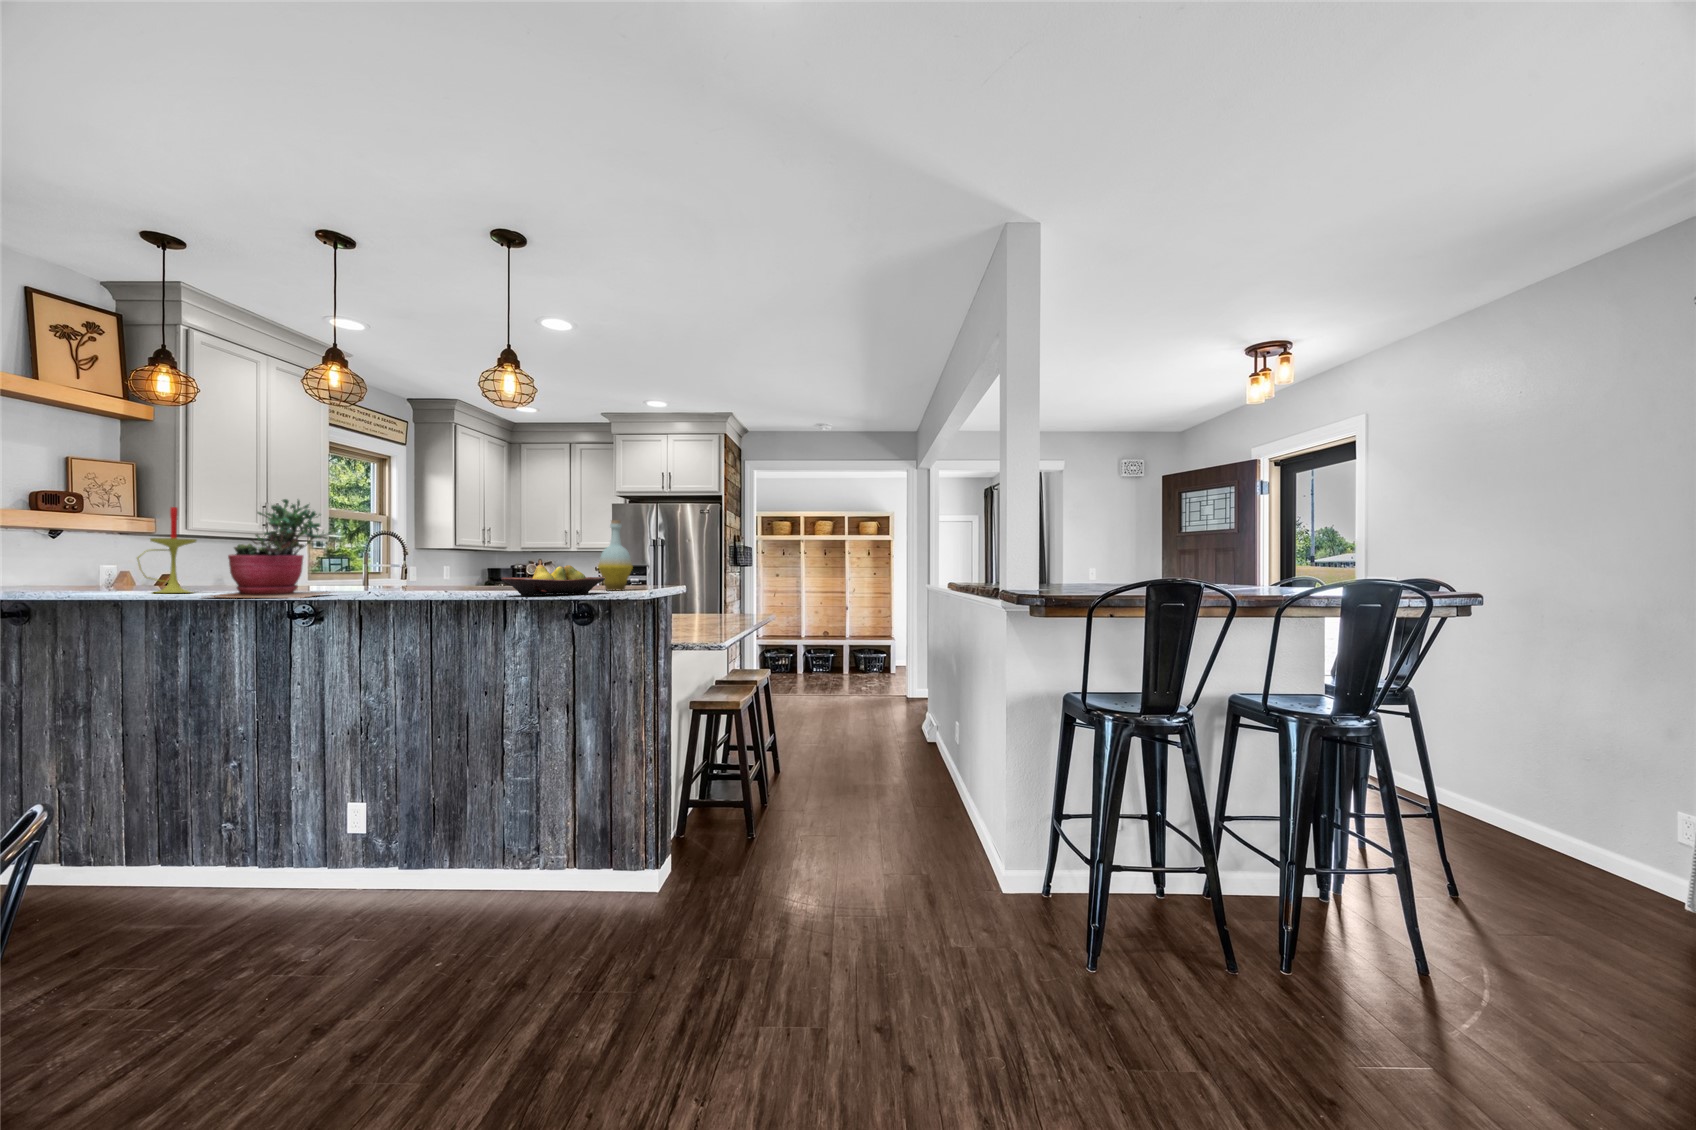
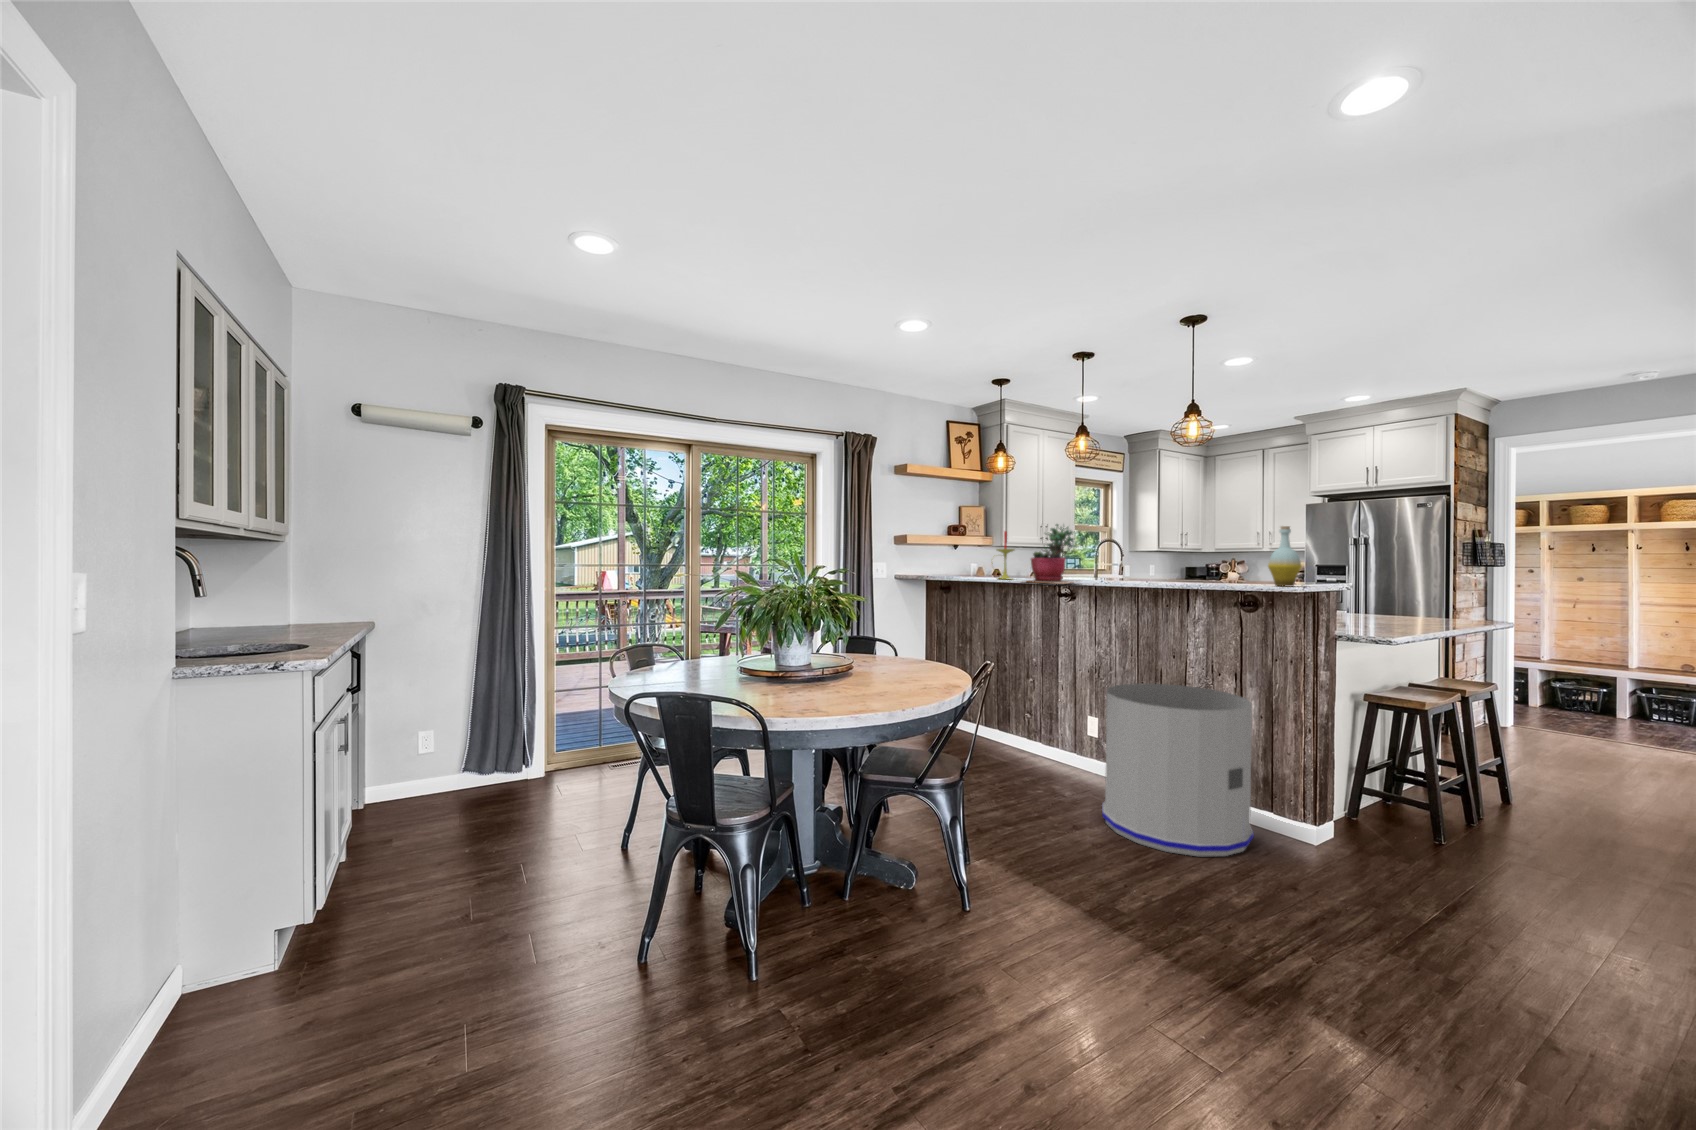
fruit bowl: present [501,565,606,596] -> none [1184,564,1270,588]
trash can: none [372,731,595,1007] -> present [1102,684,1254,856]

